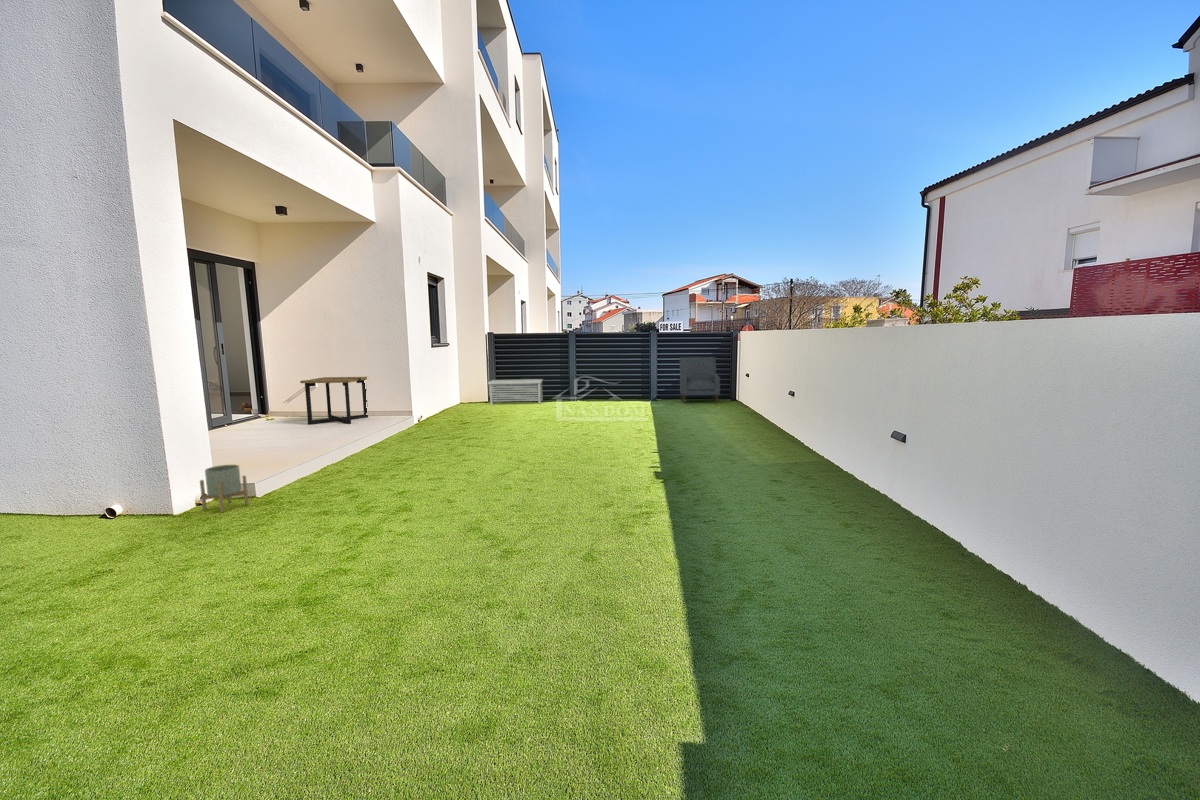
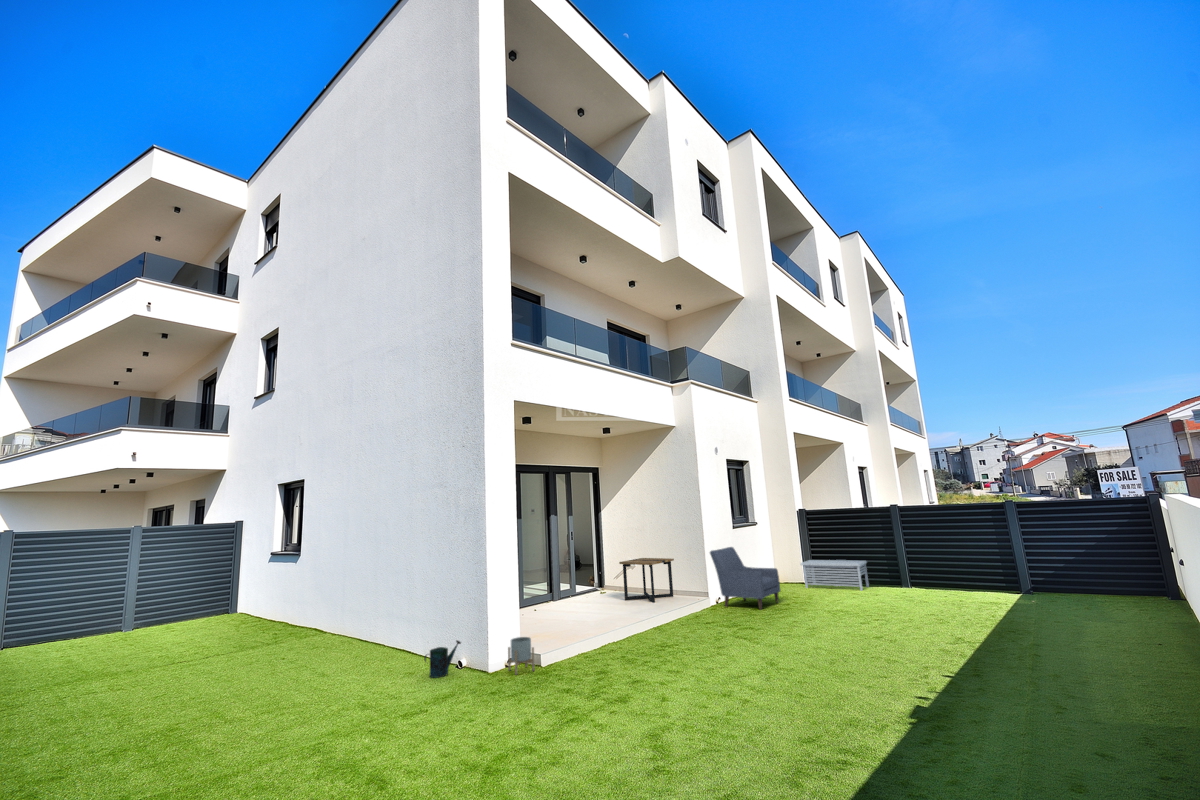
chair: present [679,357,720,403] -> present [710,547,781,610]
watering can: none [36,482,105,540] -> present [424,640,461,678]

